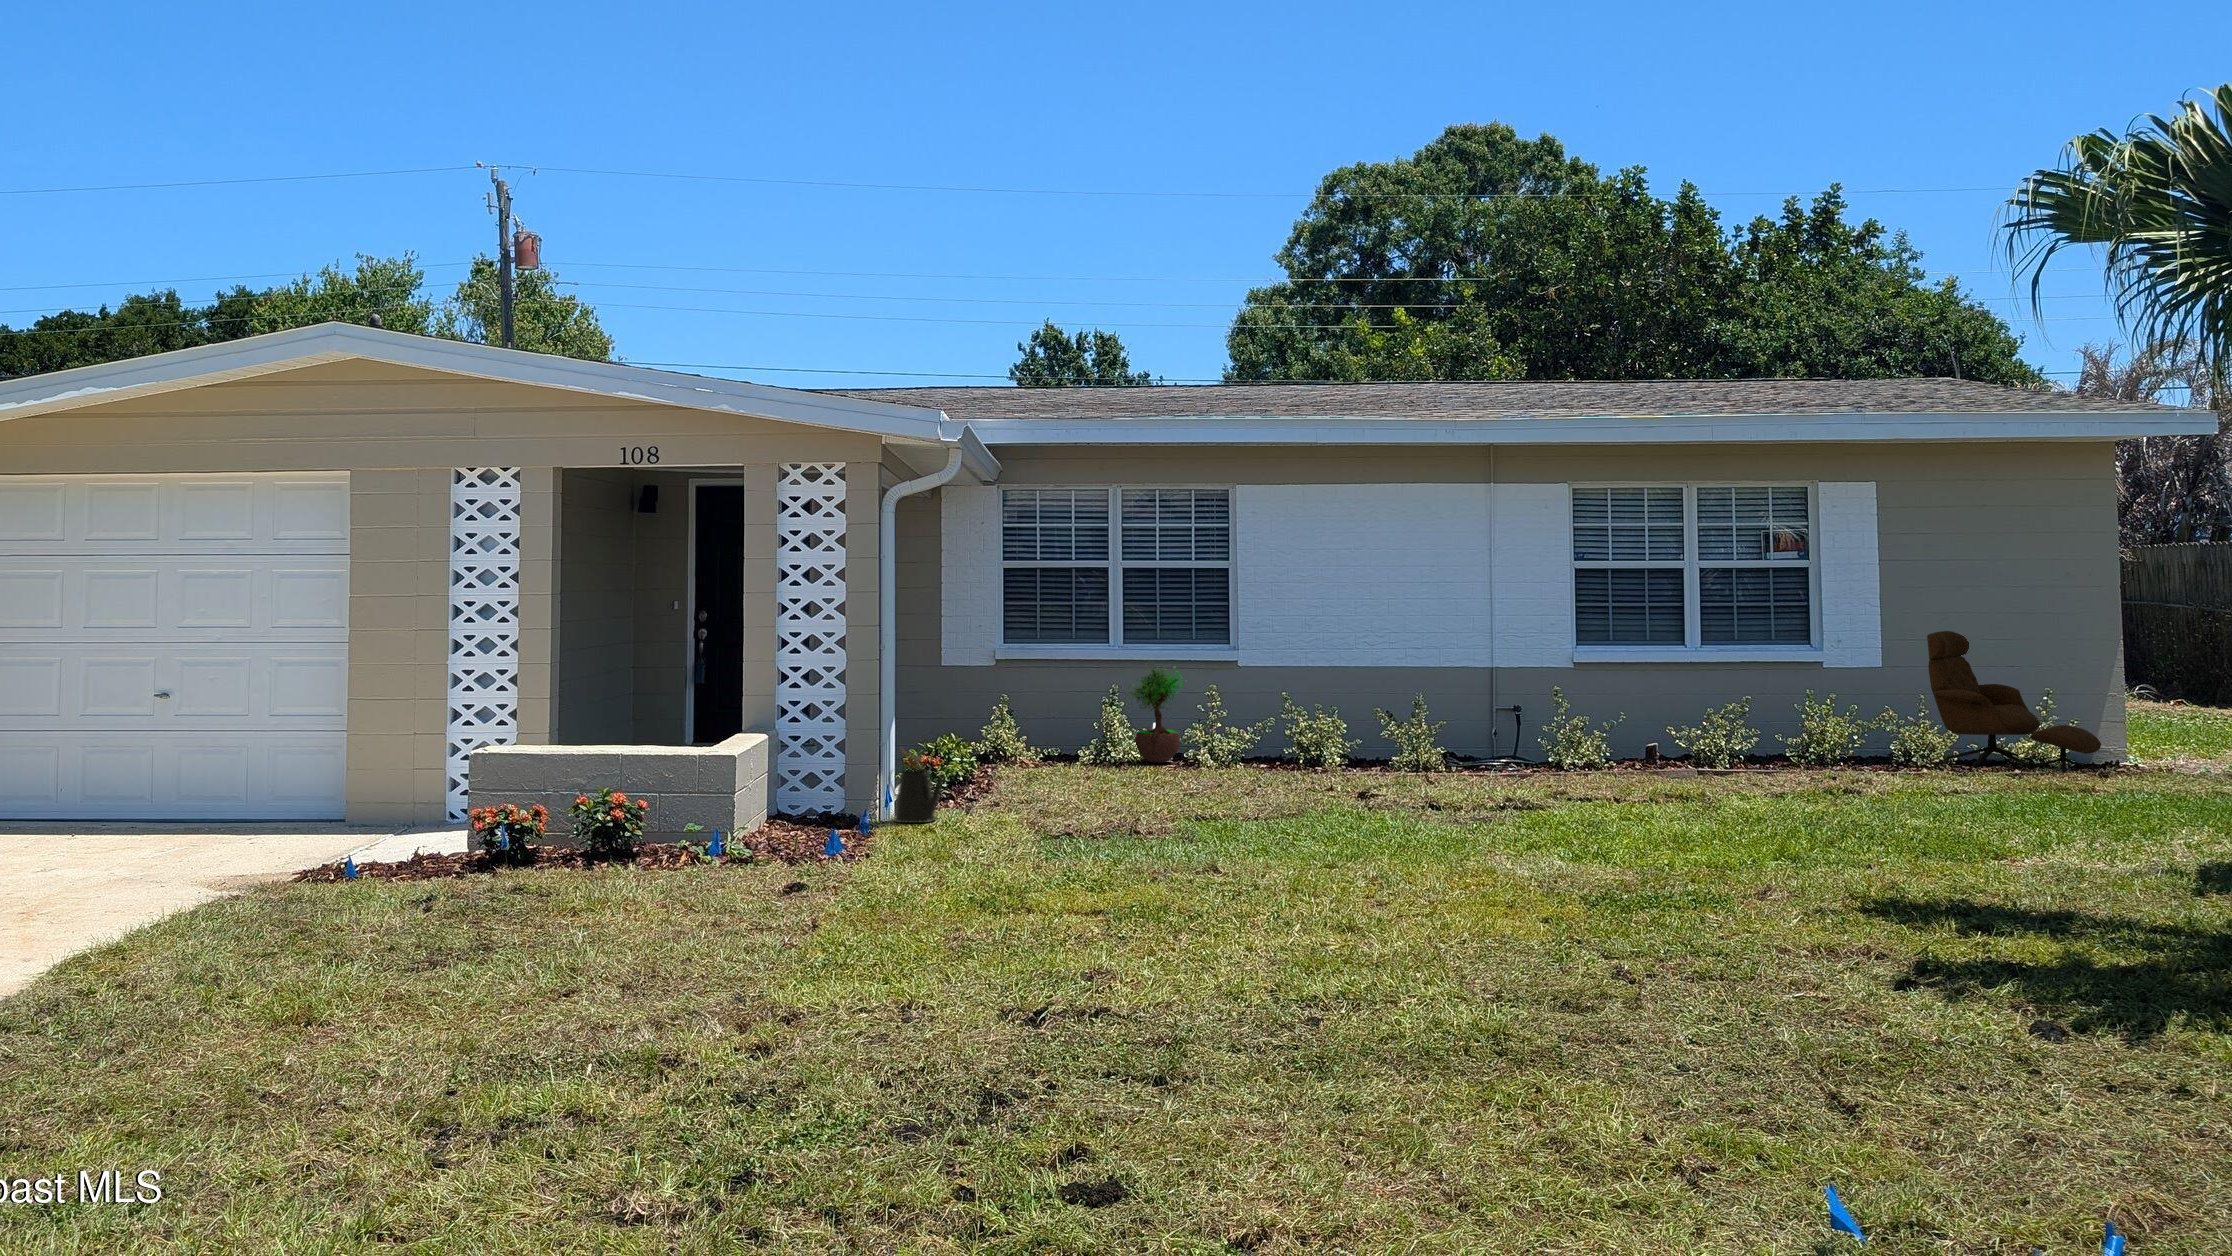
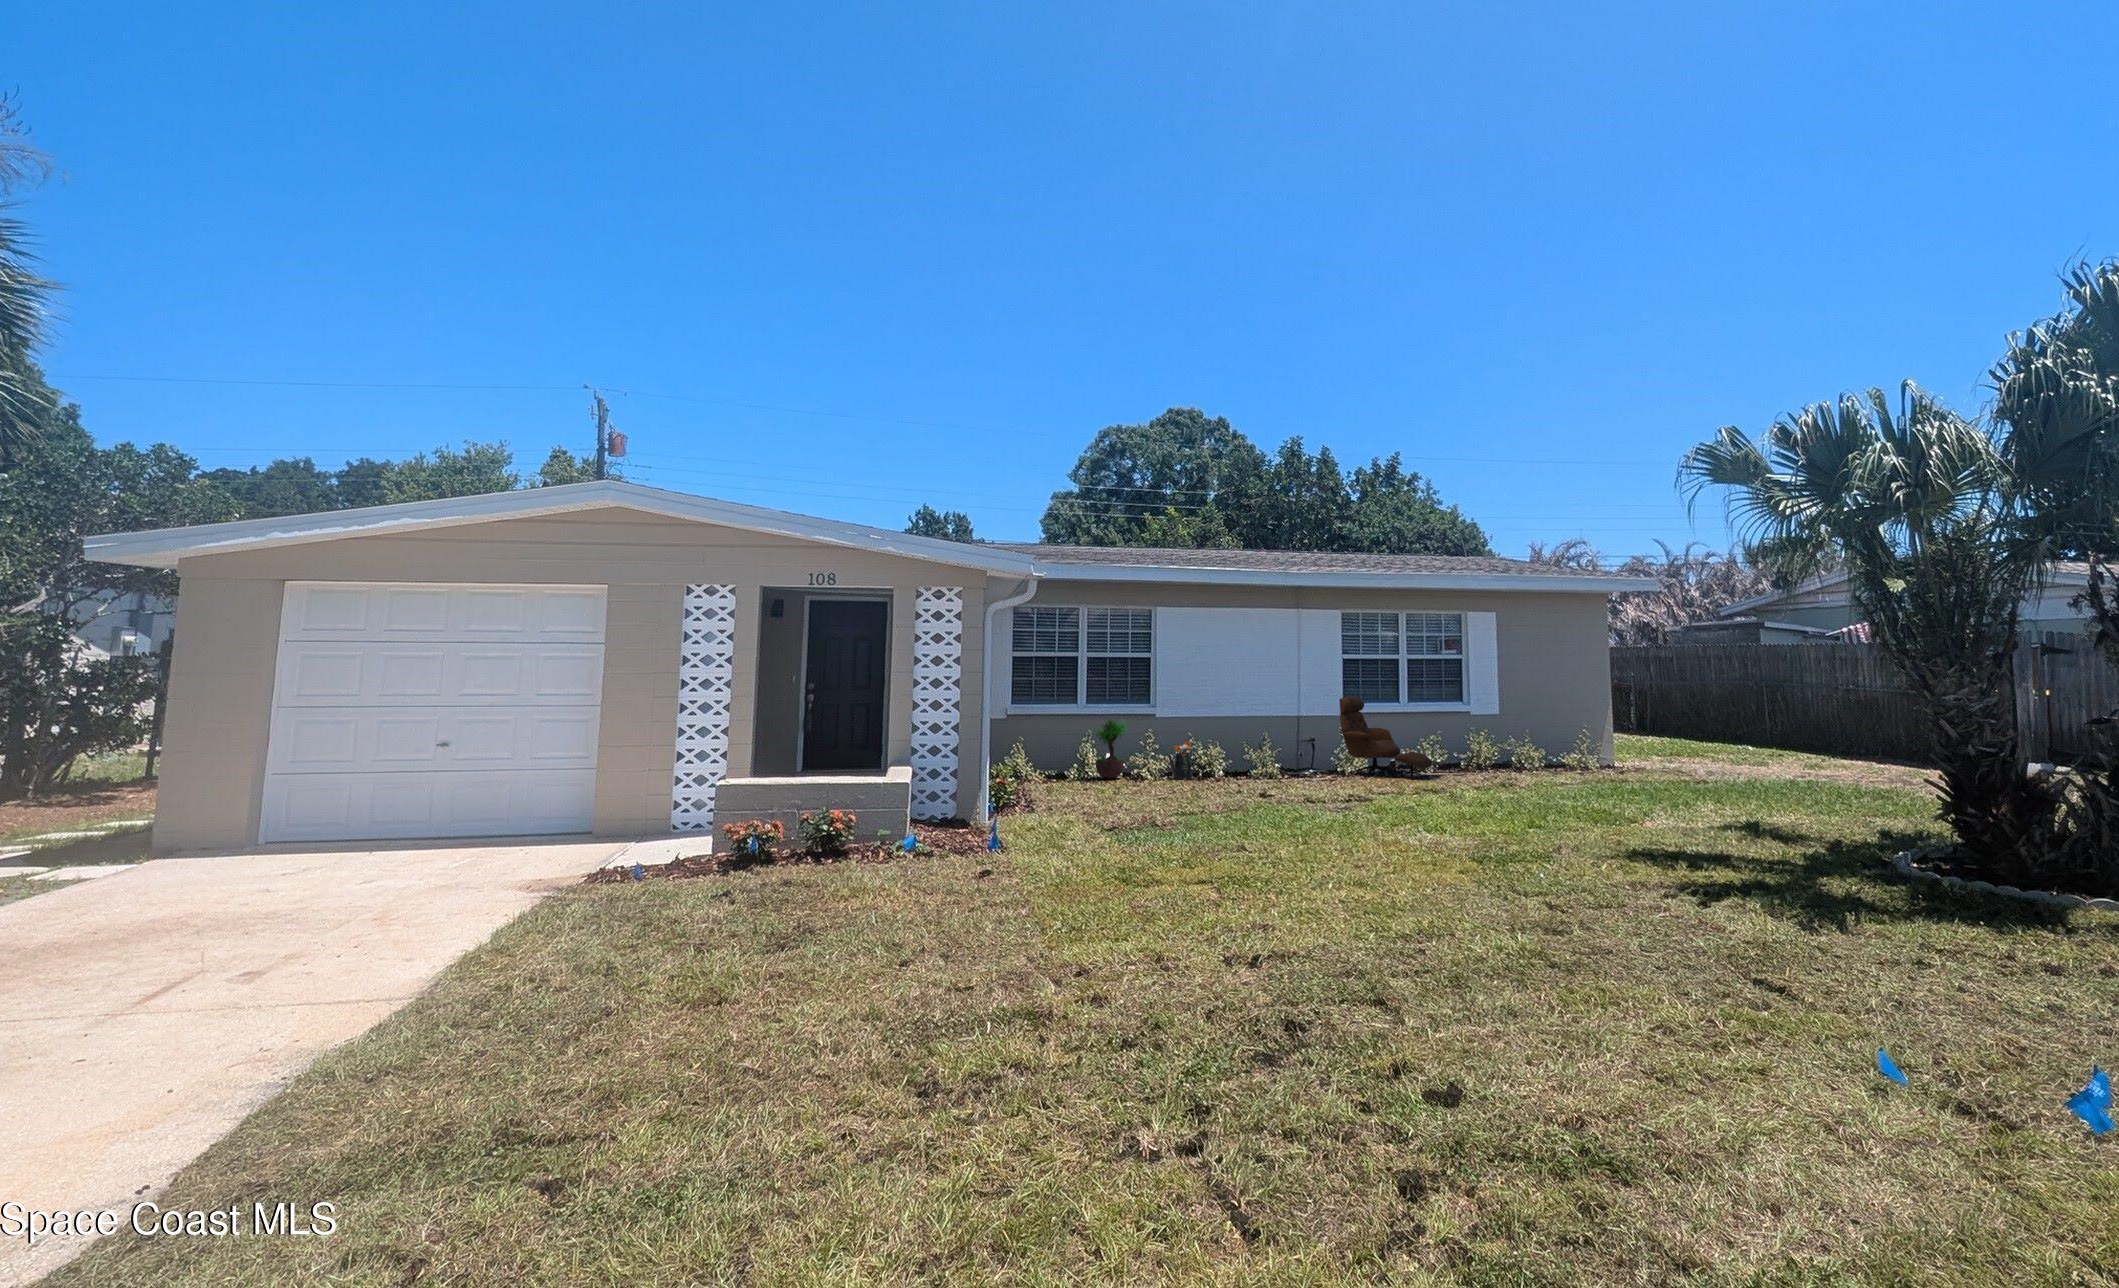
lounge chair: present [1927,631,2101,773] -> present [1339,697,1432,780]
watering can: present [889,751,944,823] -> present [1168,742,1194,780]

